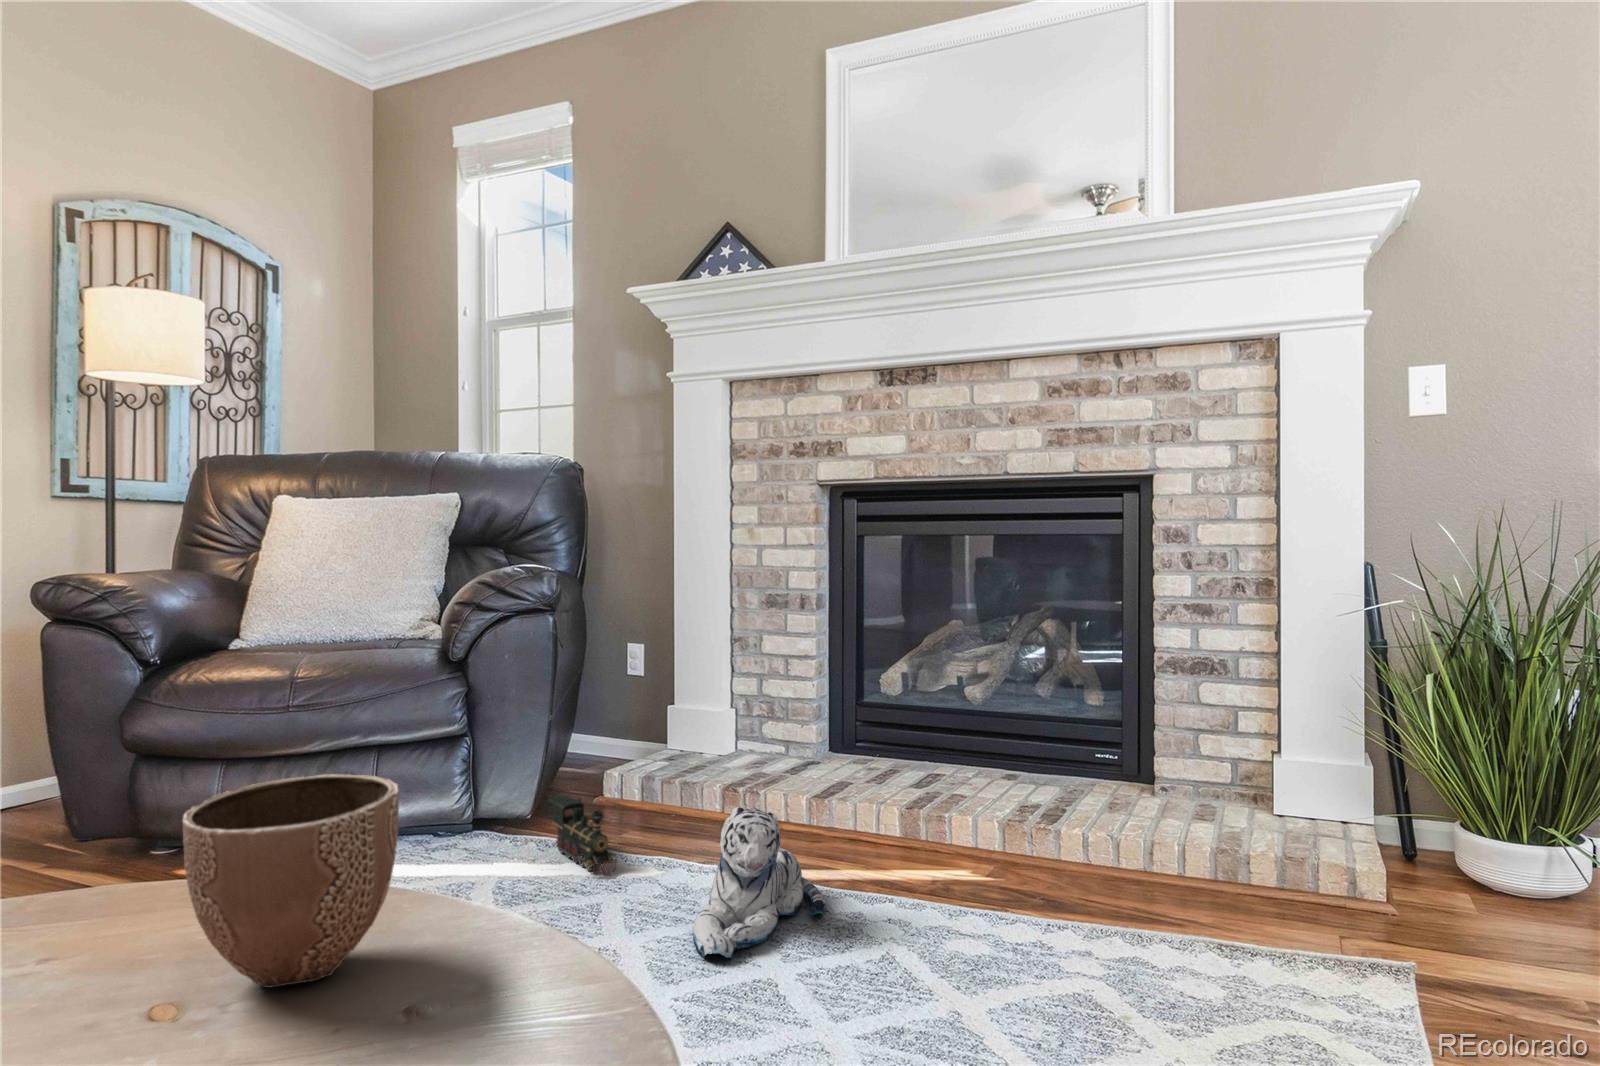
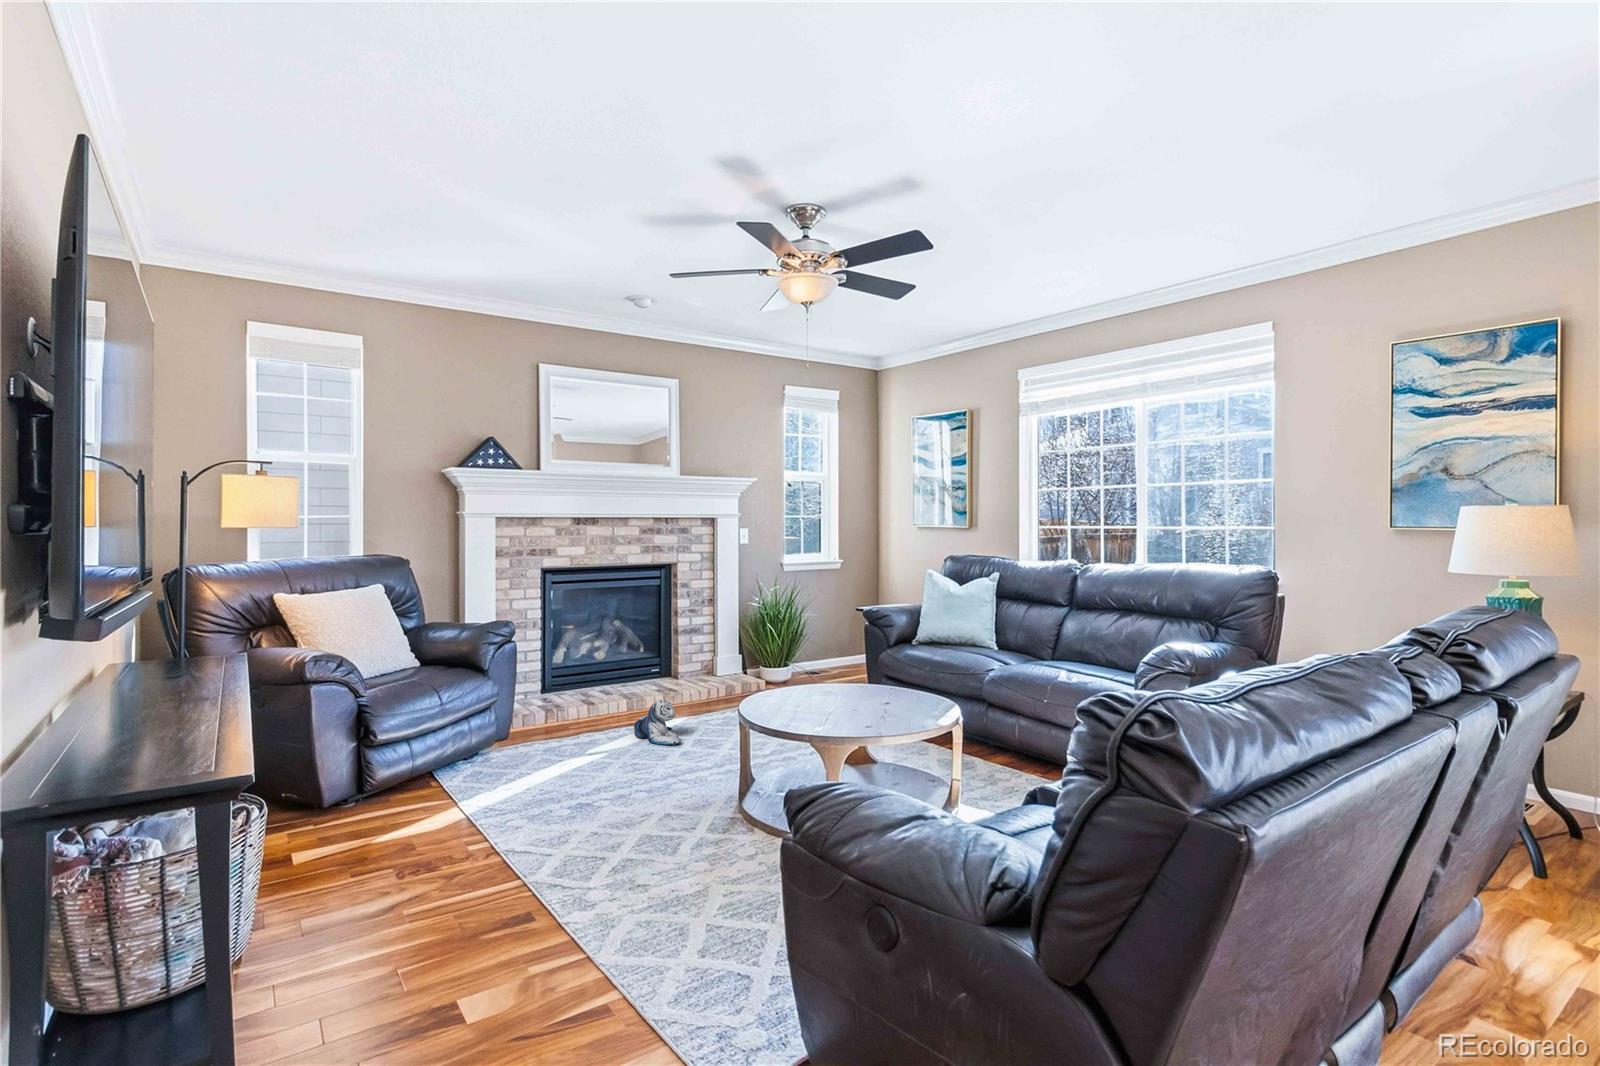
decorative bowl: present [183,774,399,988] -> none [772,679,805,715]
toy train: present [549,795,616,876] -> none [531,722,585,747]

